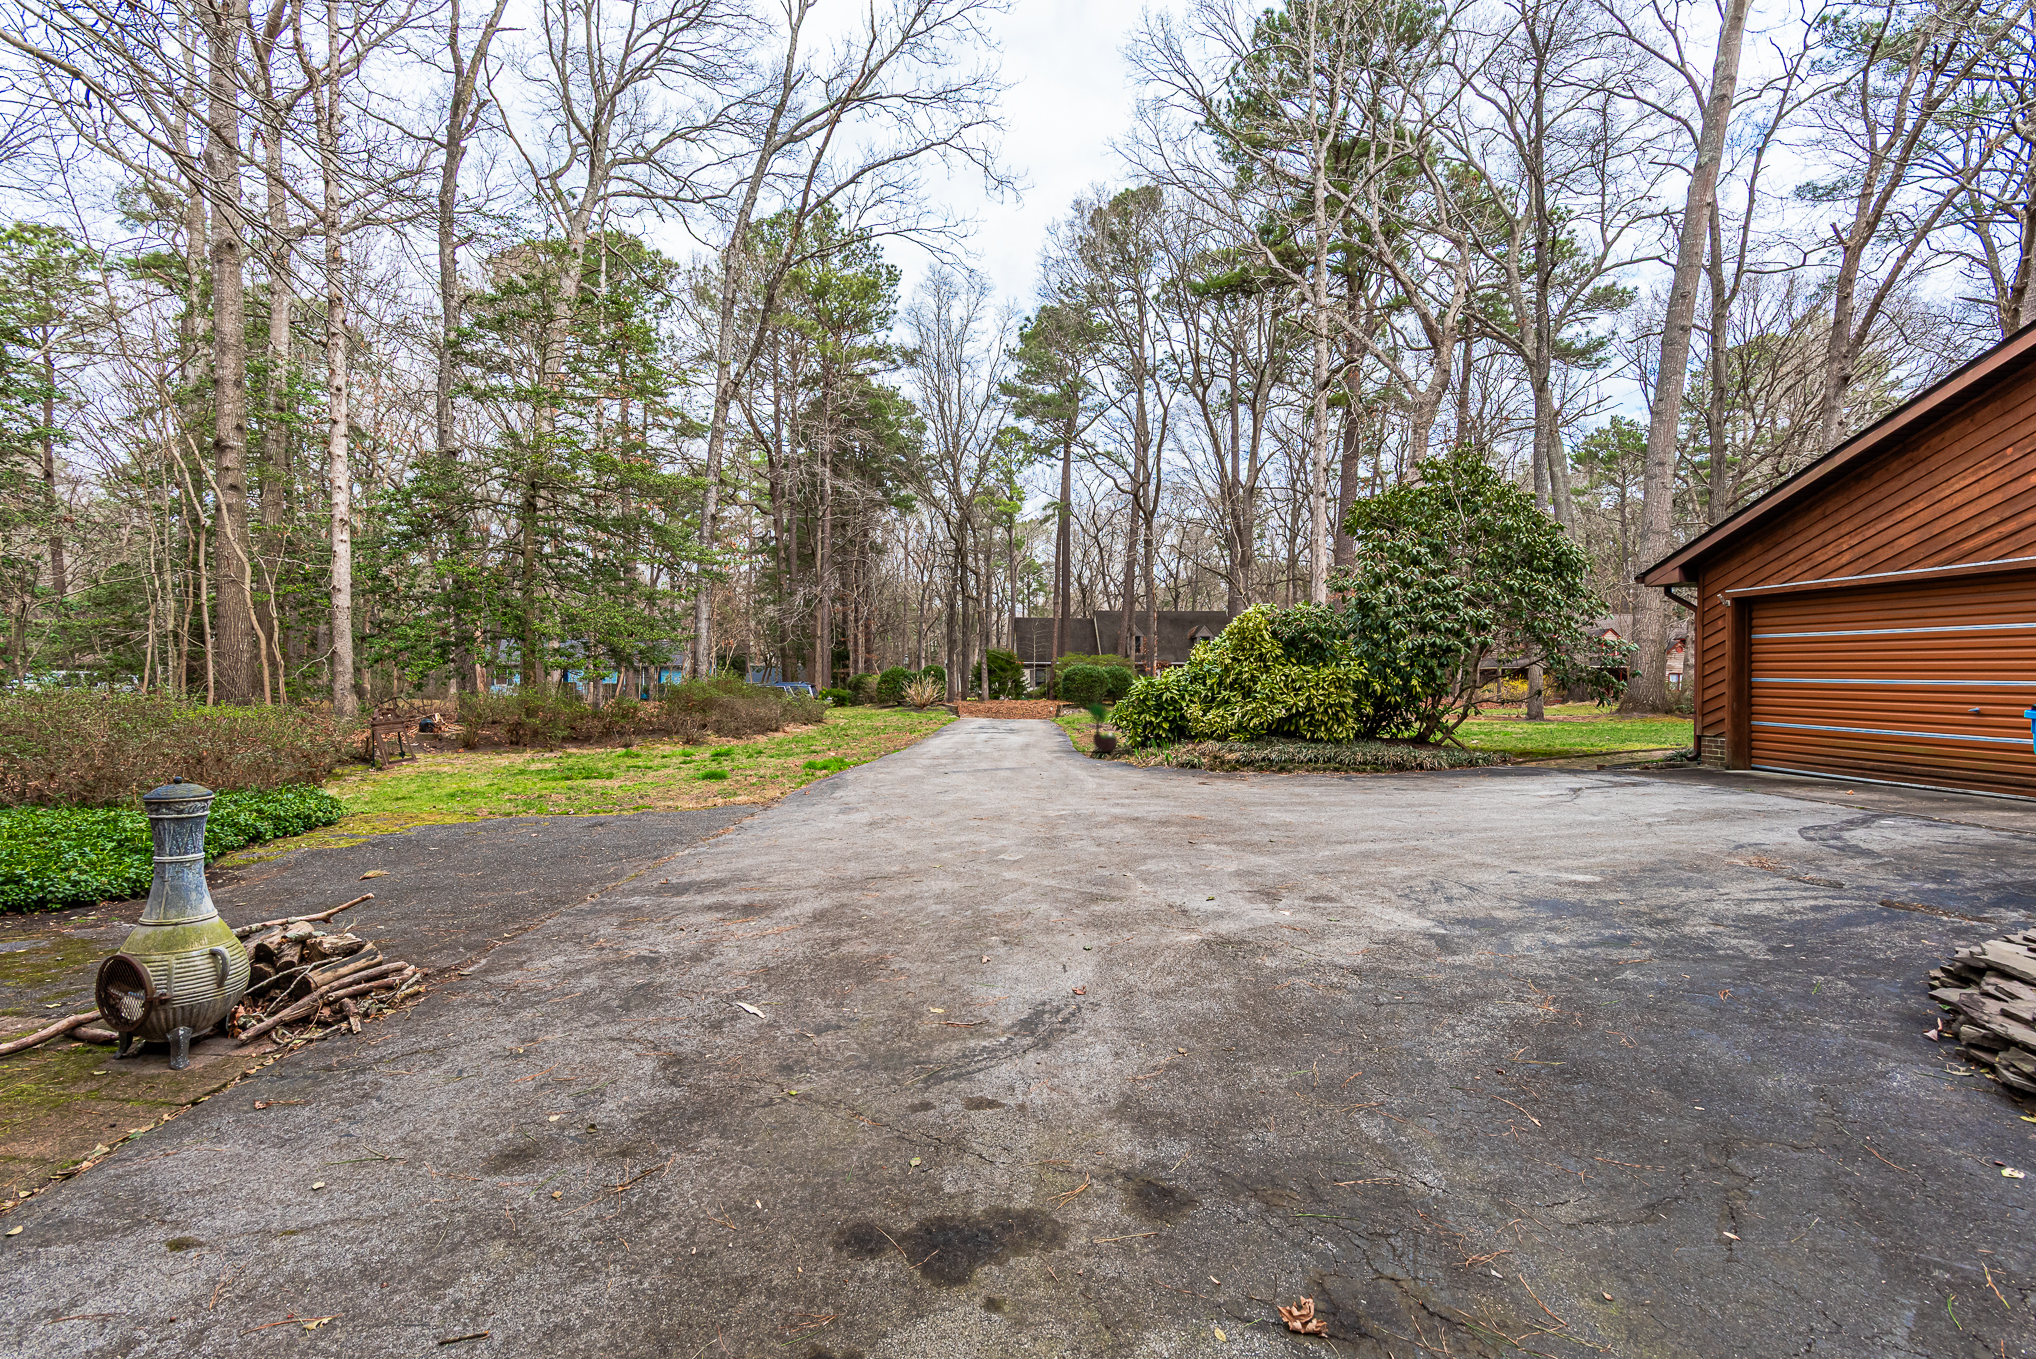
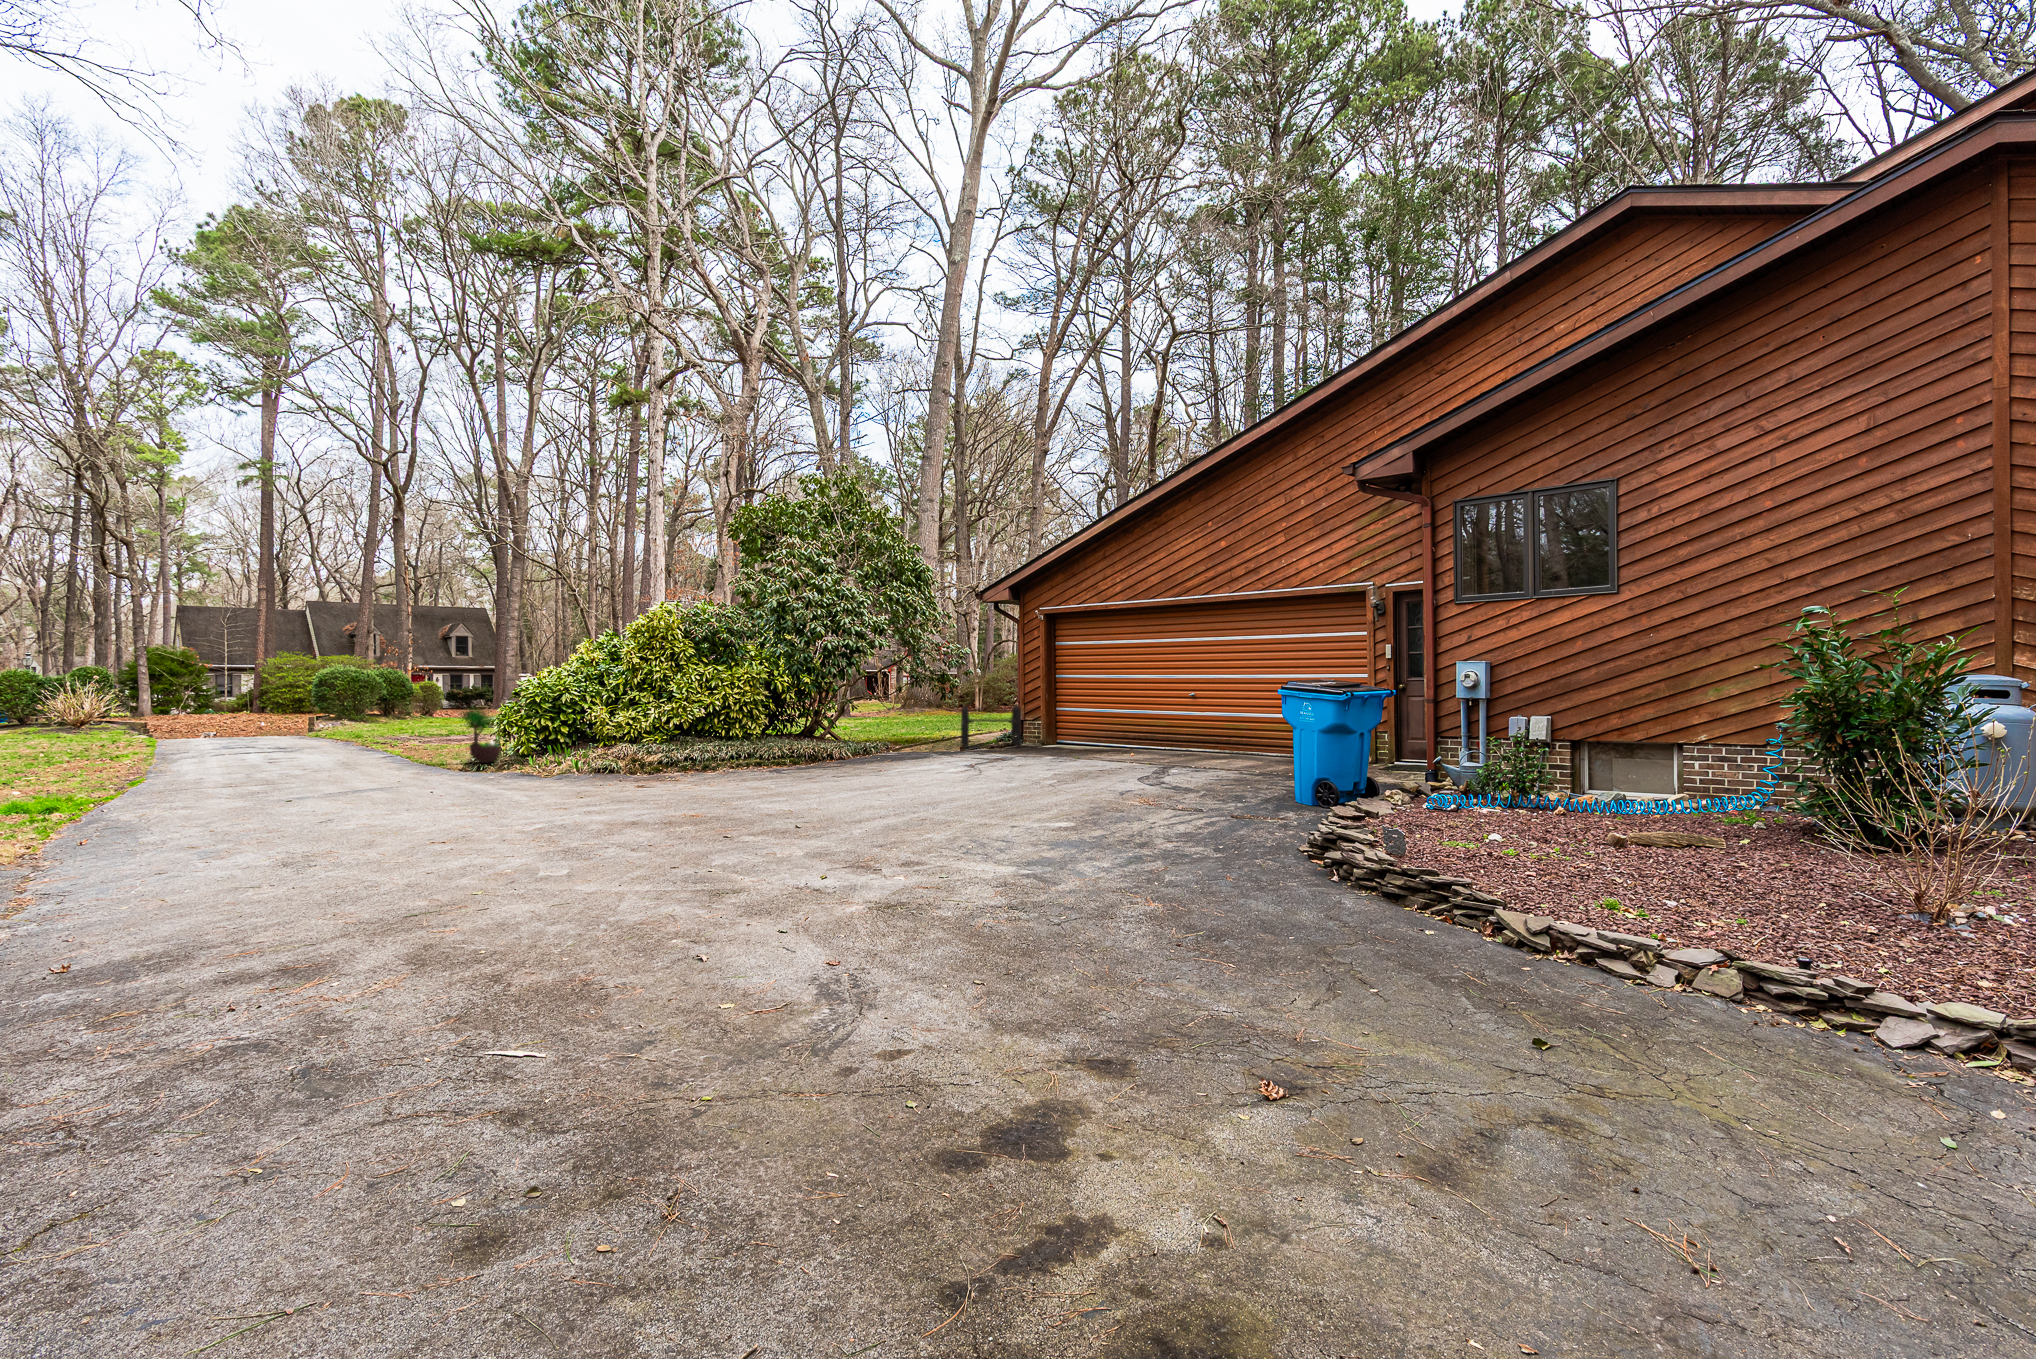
bench: none [1605,714,1691,772] -> present [961,706,1021,748]

